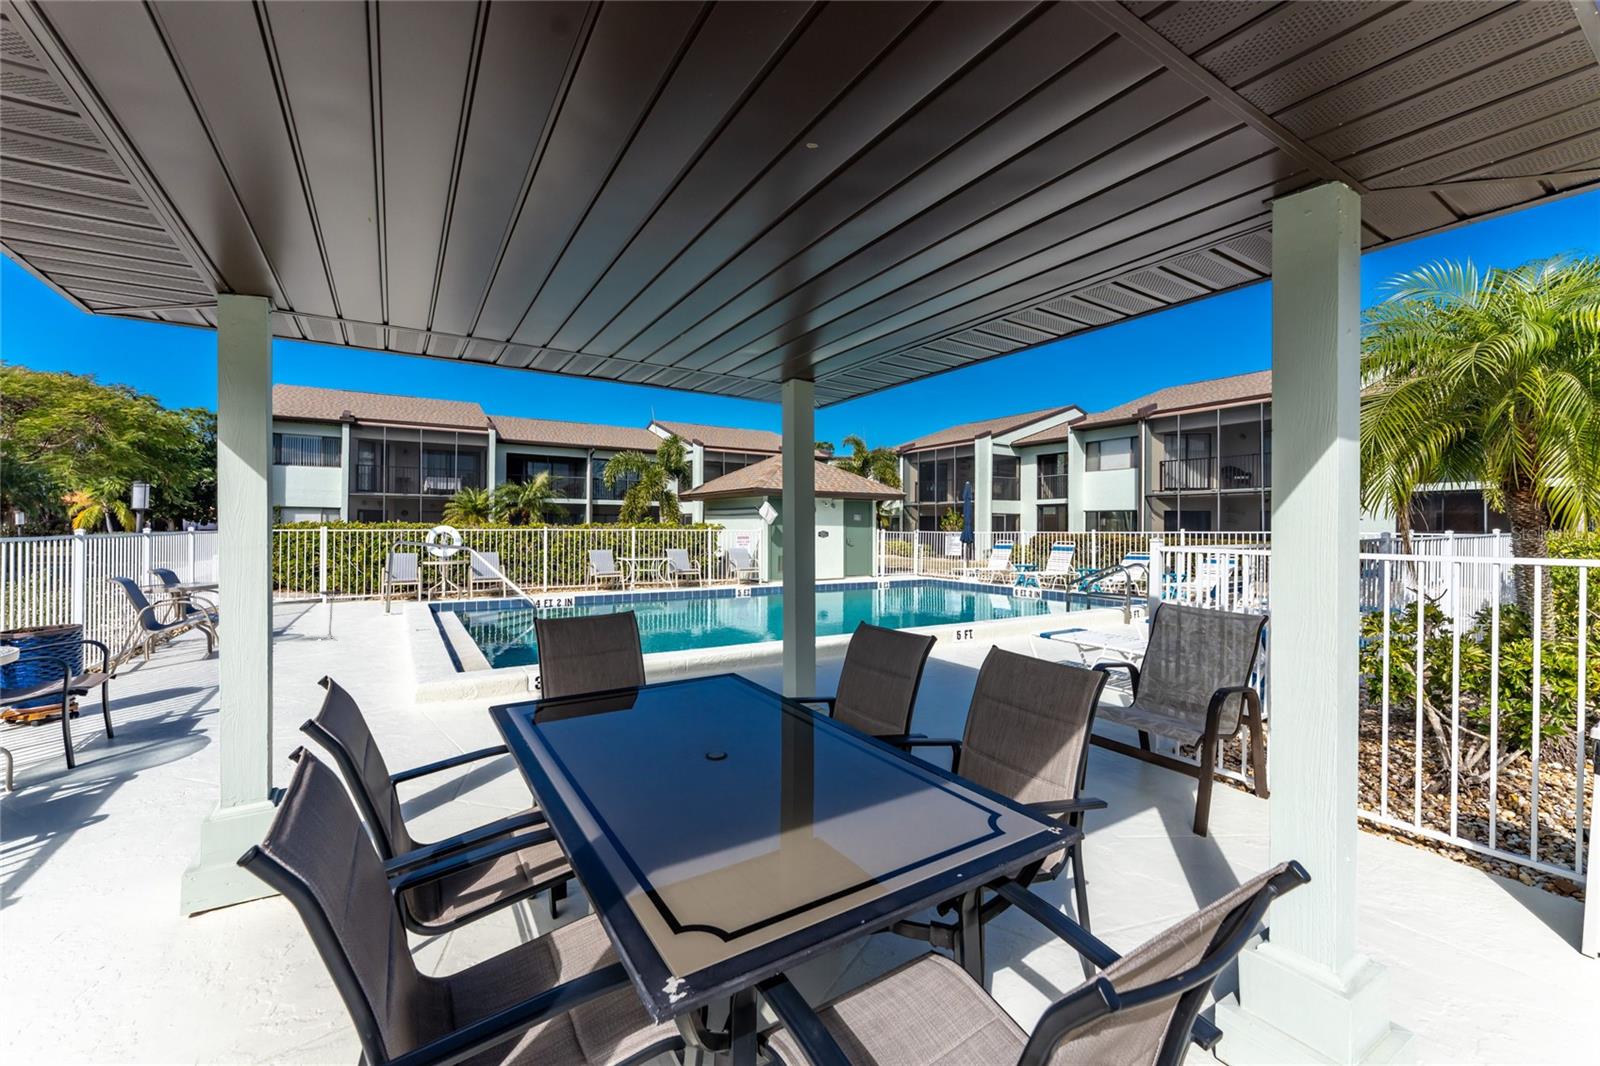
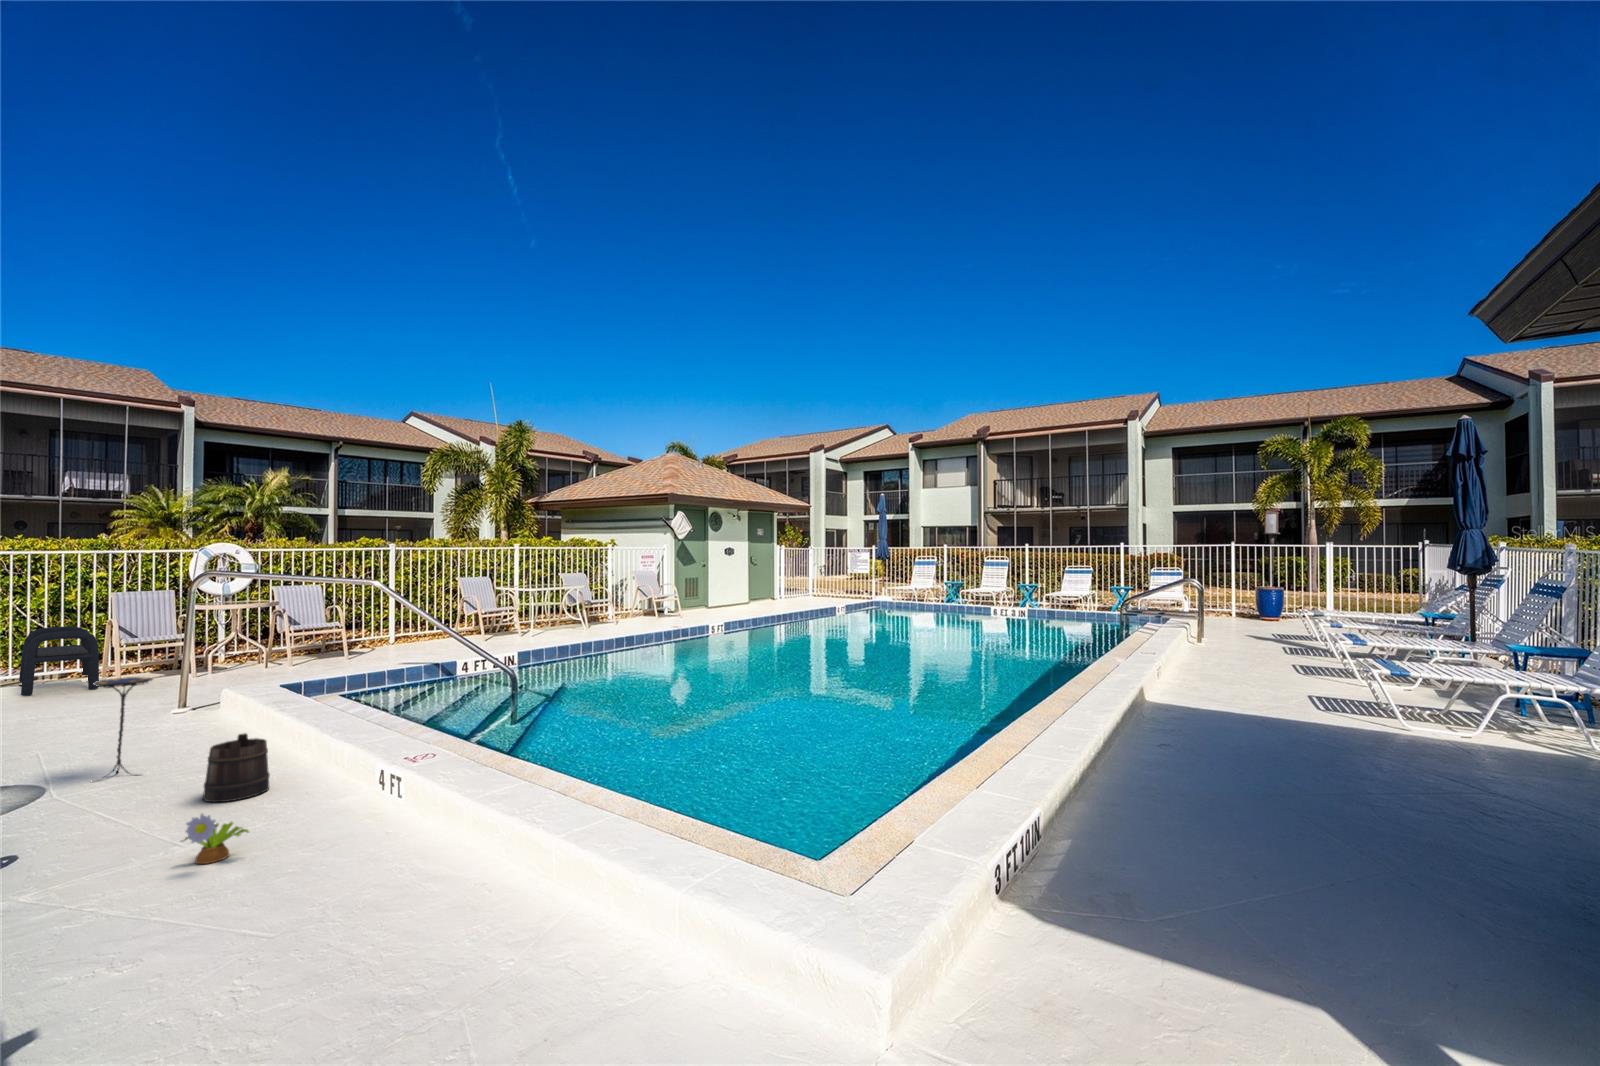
bench: none [342,572,381,608] -> present [19,627,99,696]
bucket: none [345,620,376,652] -> present [203,733,270,802]
decorative plant: none [305,644,332,668] -> present [180,814,249,864]

